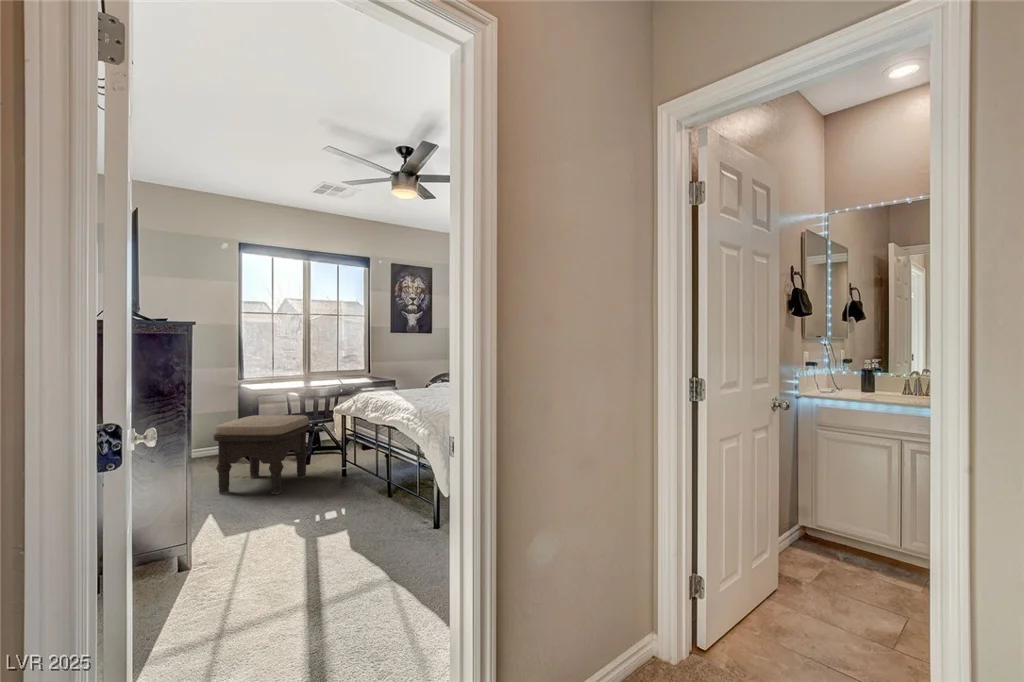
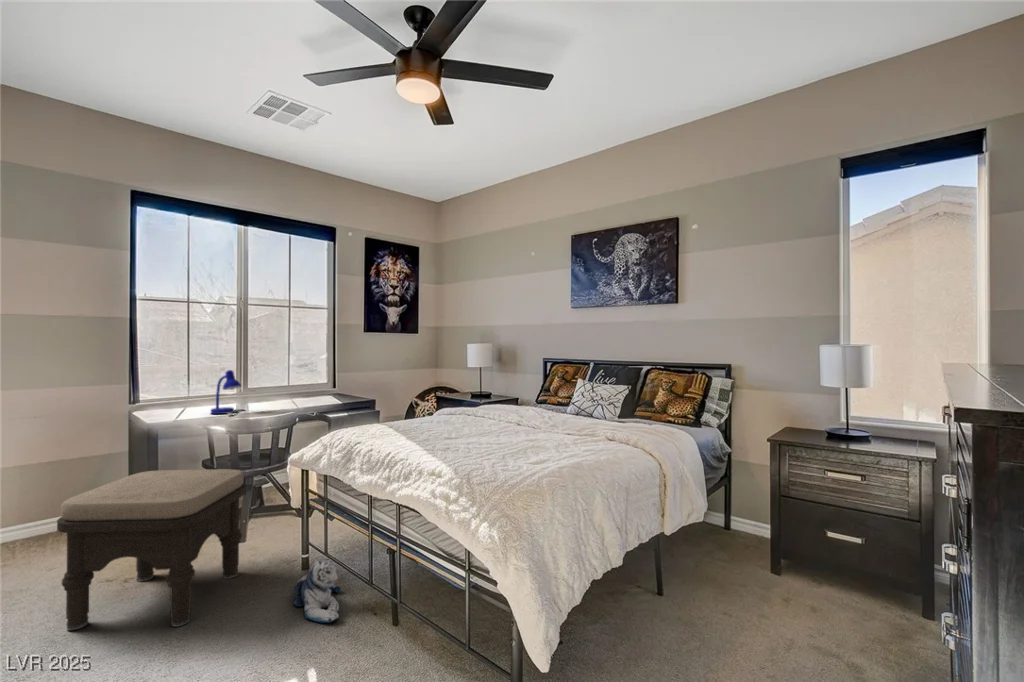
desk lamp: none [288,358,309,387] -> present [211,370,243,415]
plush toy: none [336,463,363,495] -> present [294,559,341,623]

